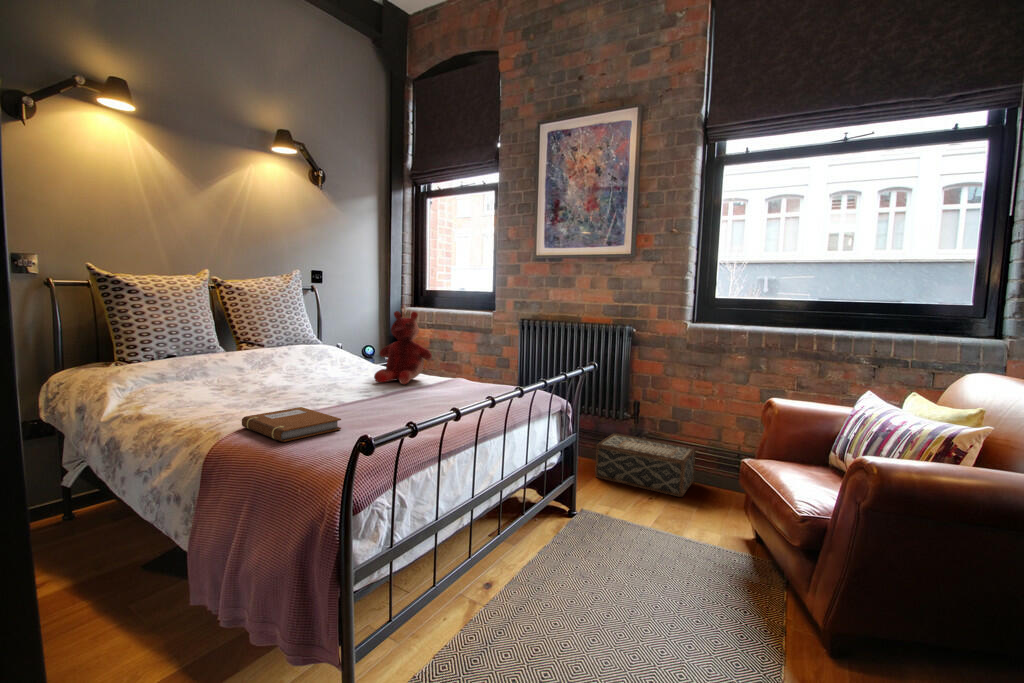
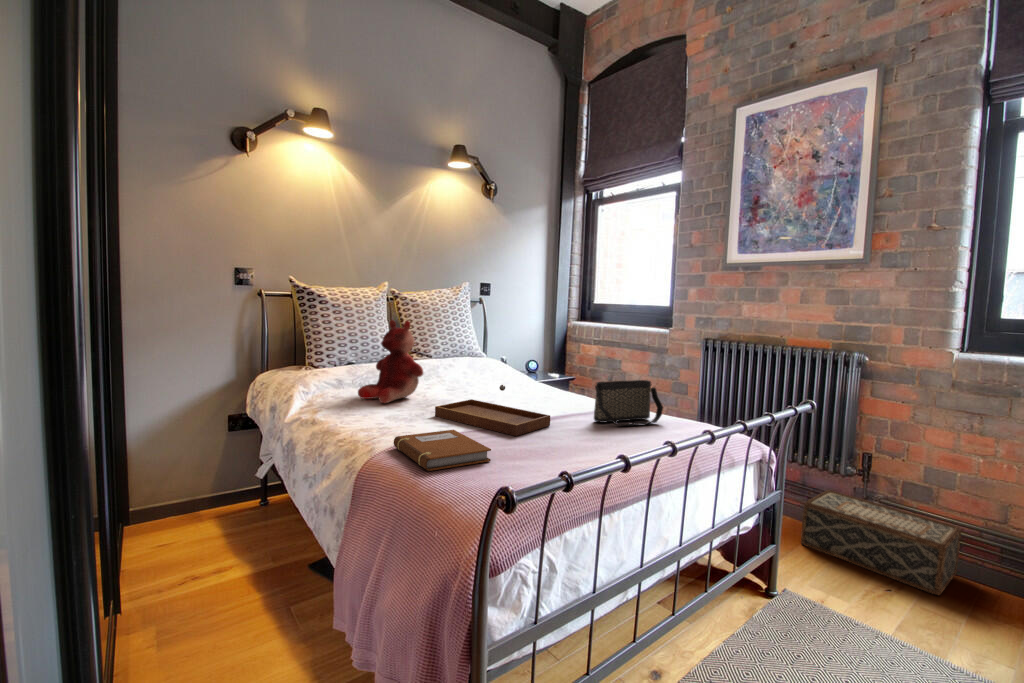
teddy bear: present [374,311,432,384] -> present [358,320,423,403]
handbag: none [430,354,488,394] -> present [594,380,663,426]
tray: none [277,365,391,409] -> present [435,385,550,436]

